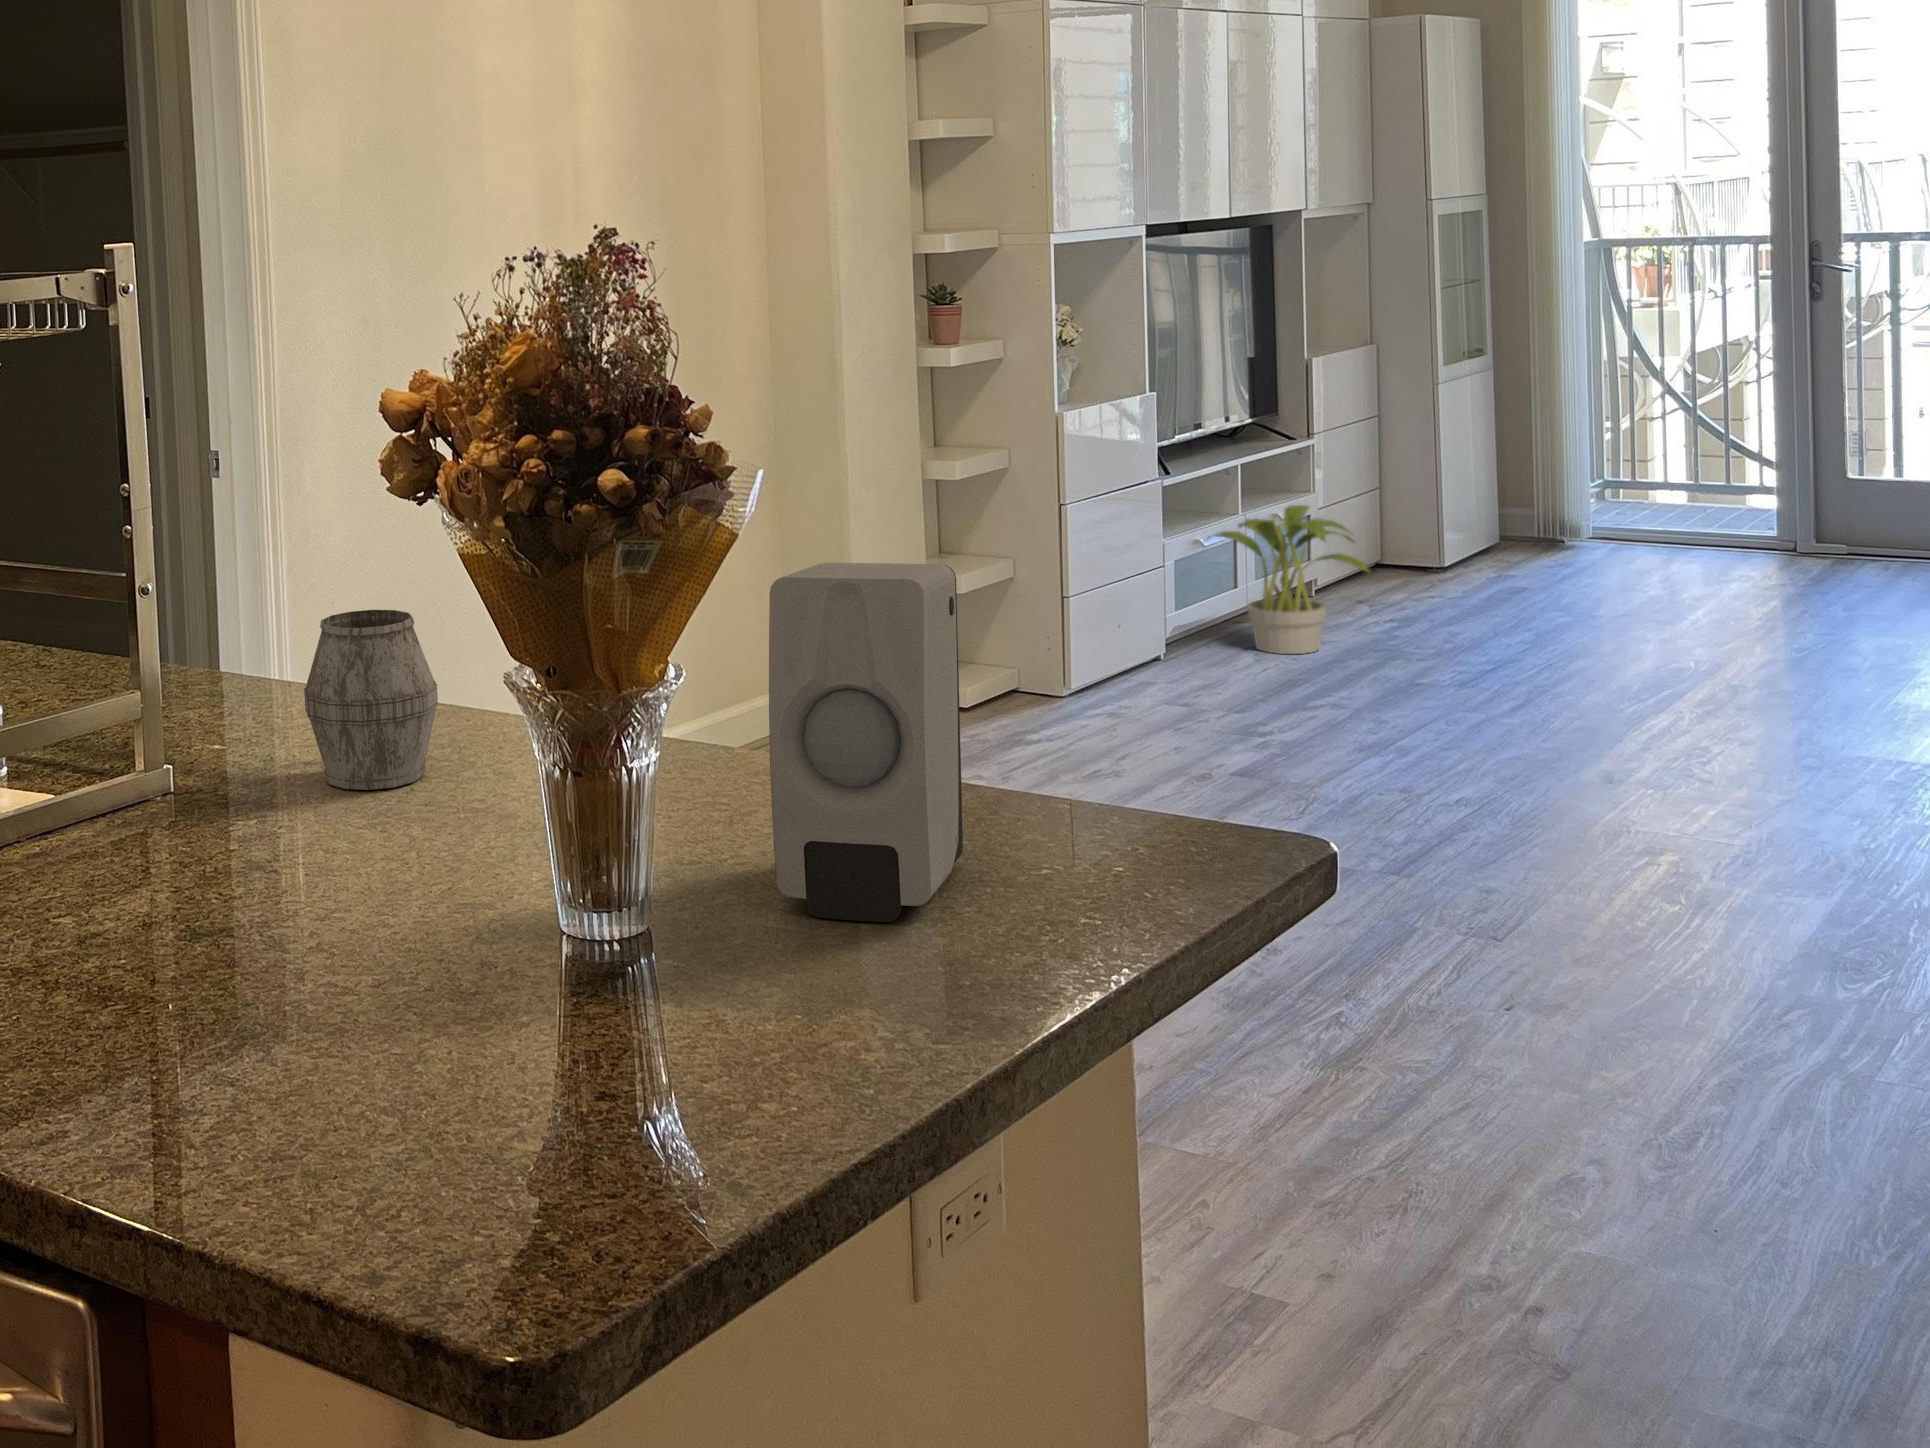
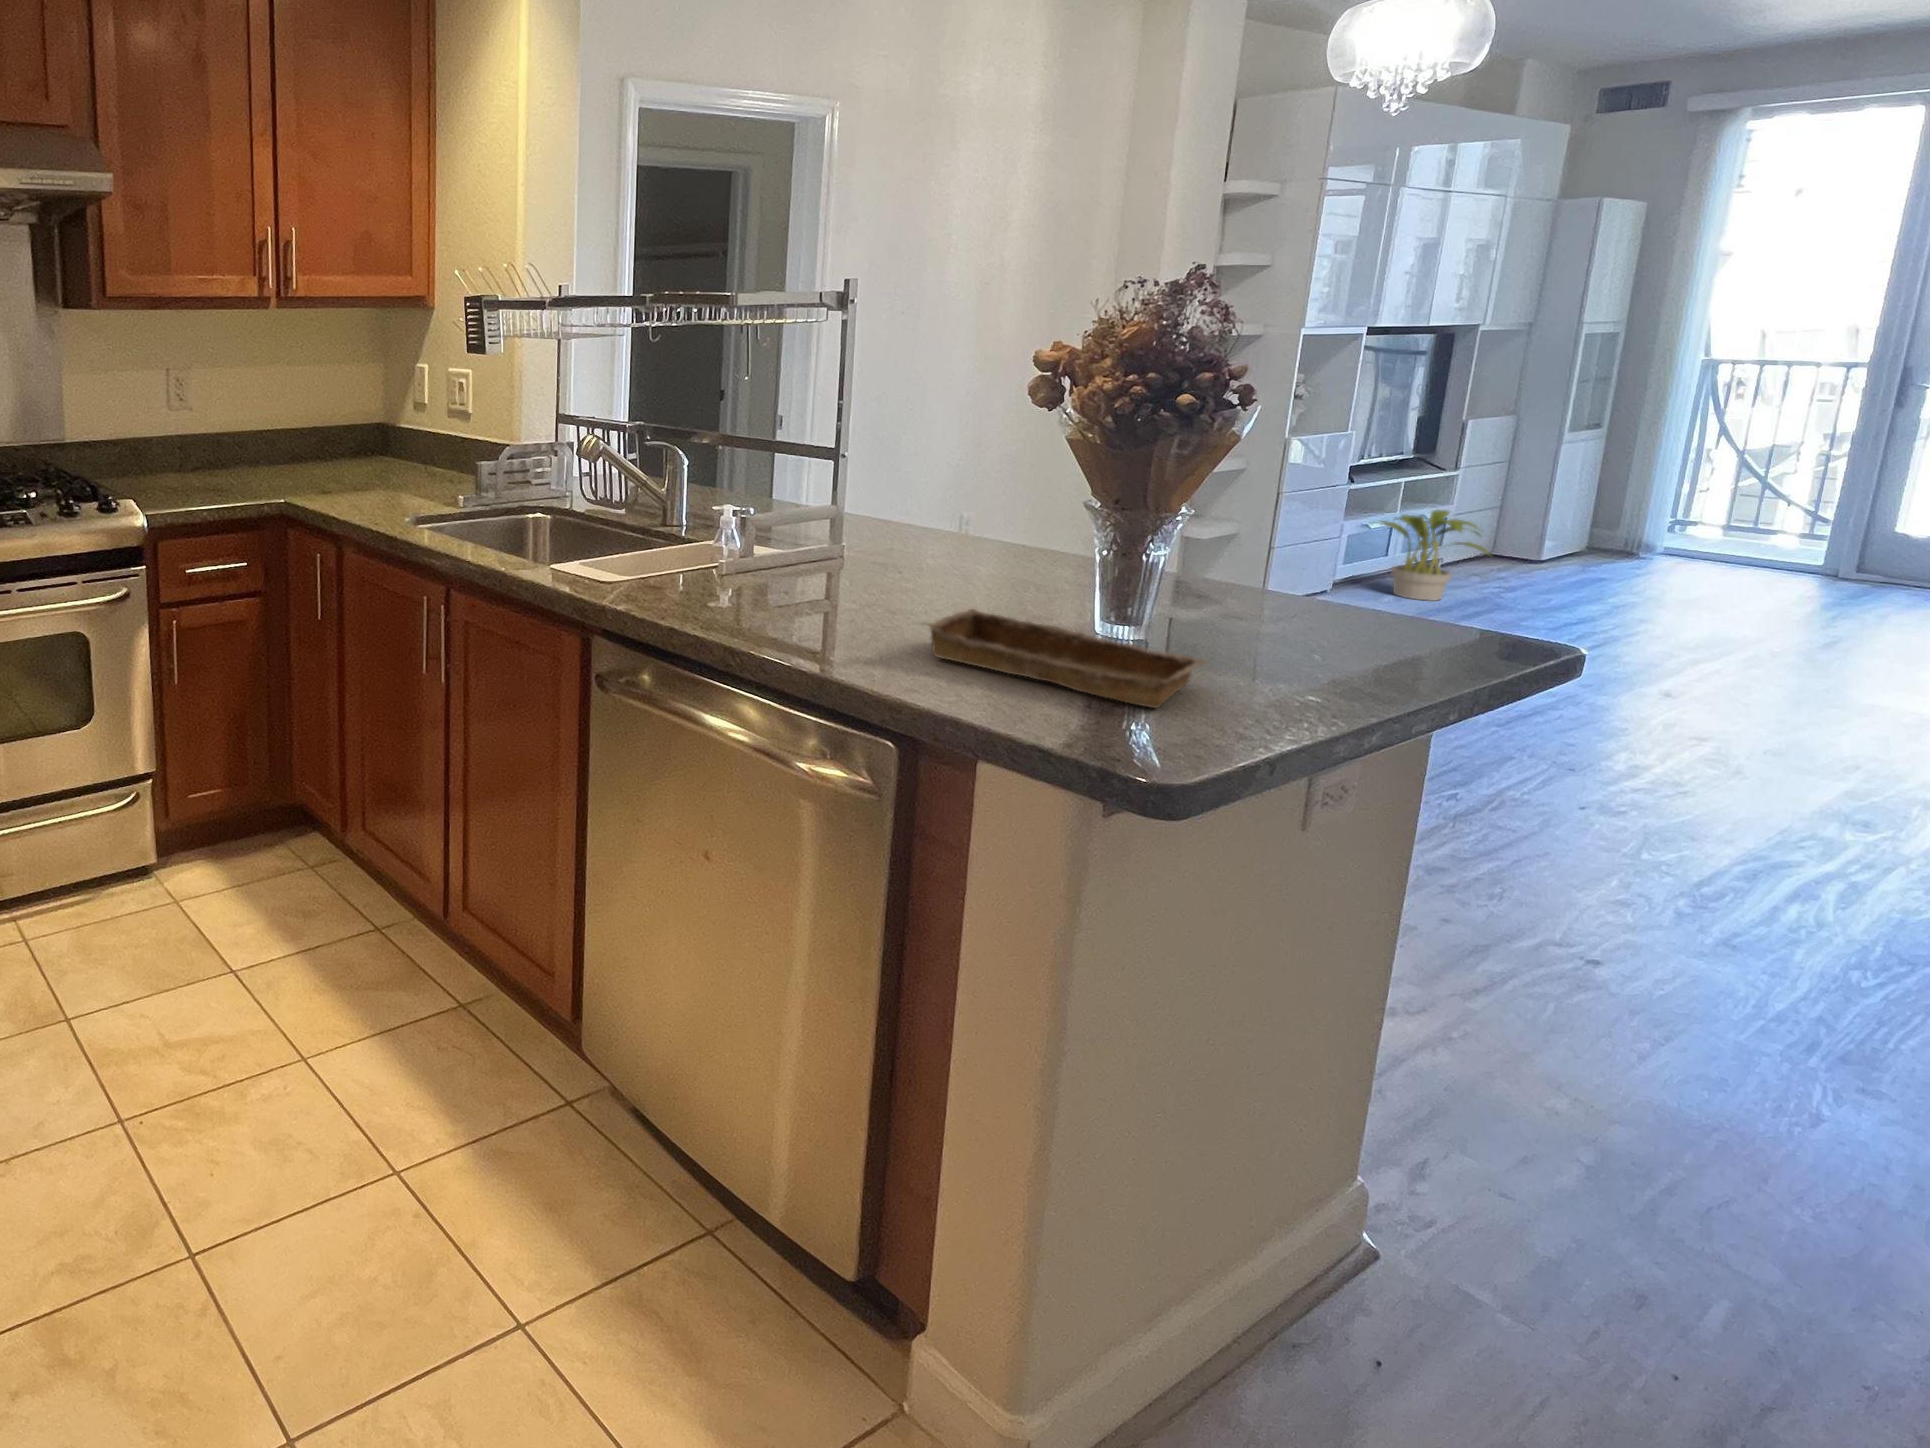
soap dispenser: present [769,563,963,922] -> none [1208,468,1337,650]
mug: present [304,610,438,790] -> none [910,478,985,566]
tray: none [192,926,736,1136] -> present [924,609,1208,708]

